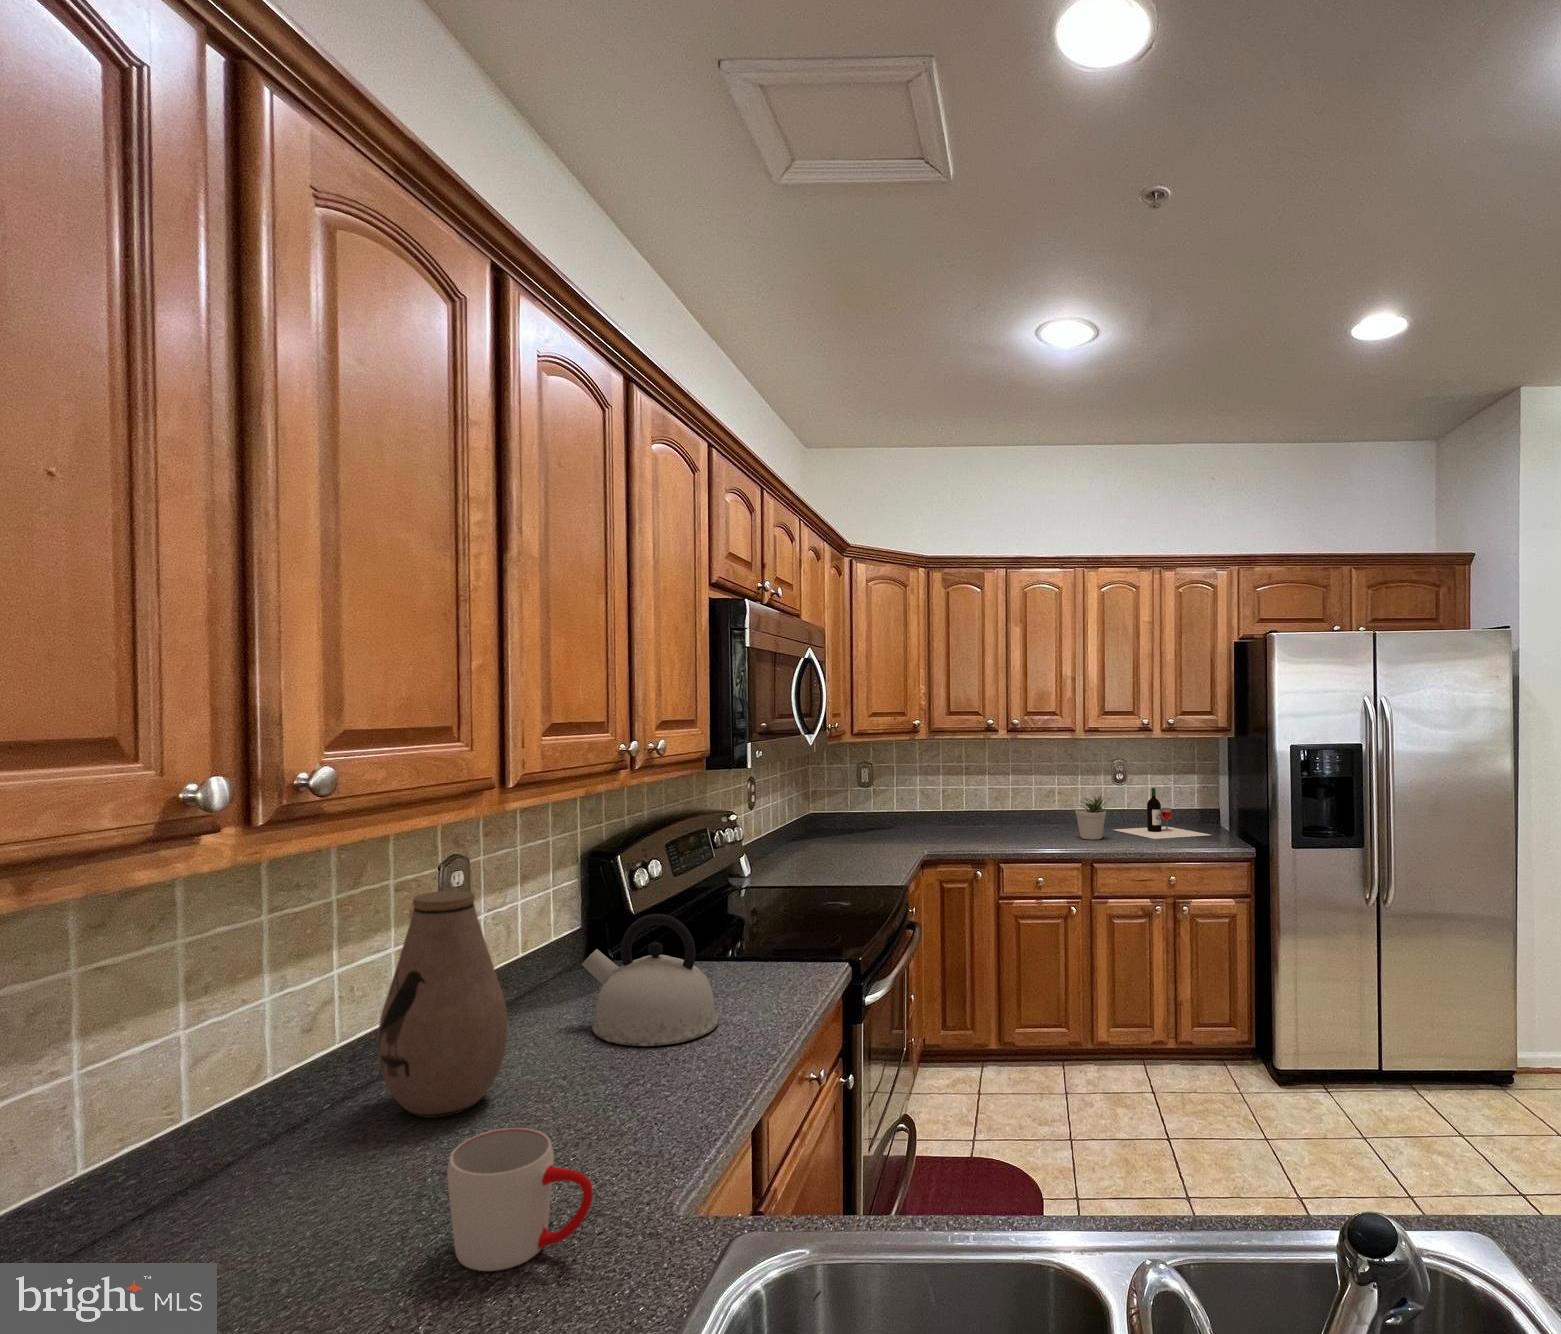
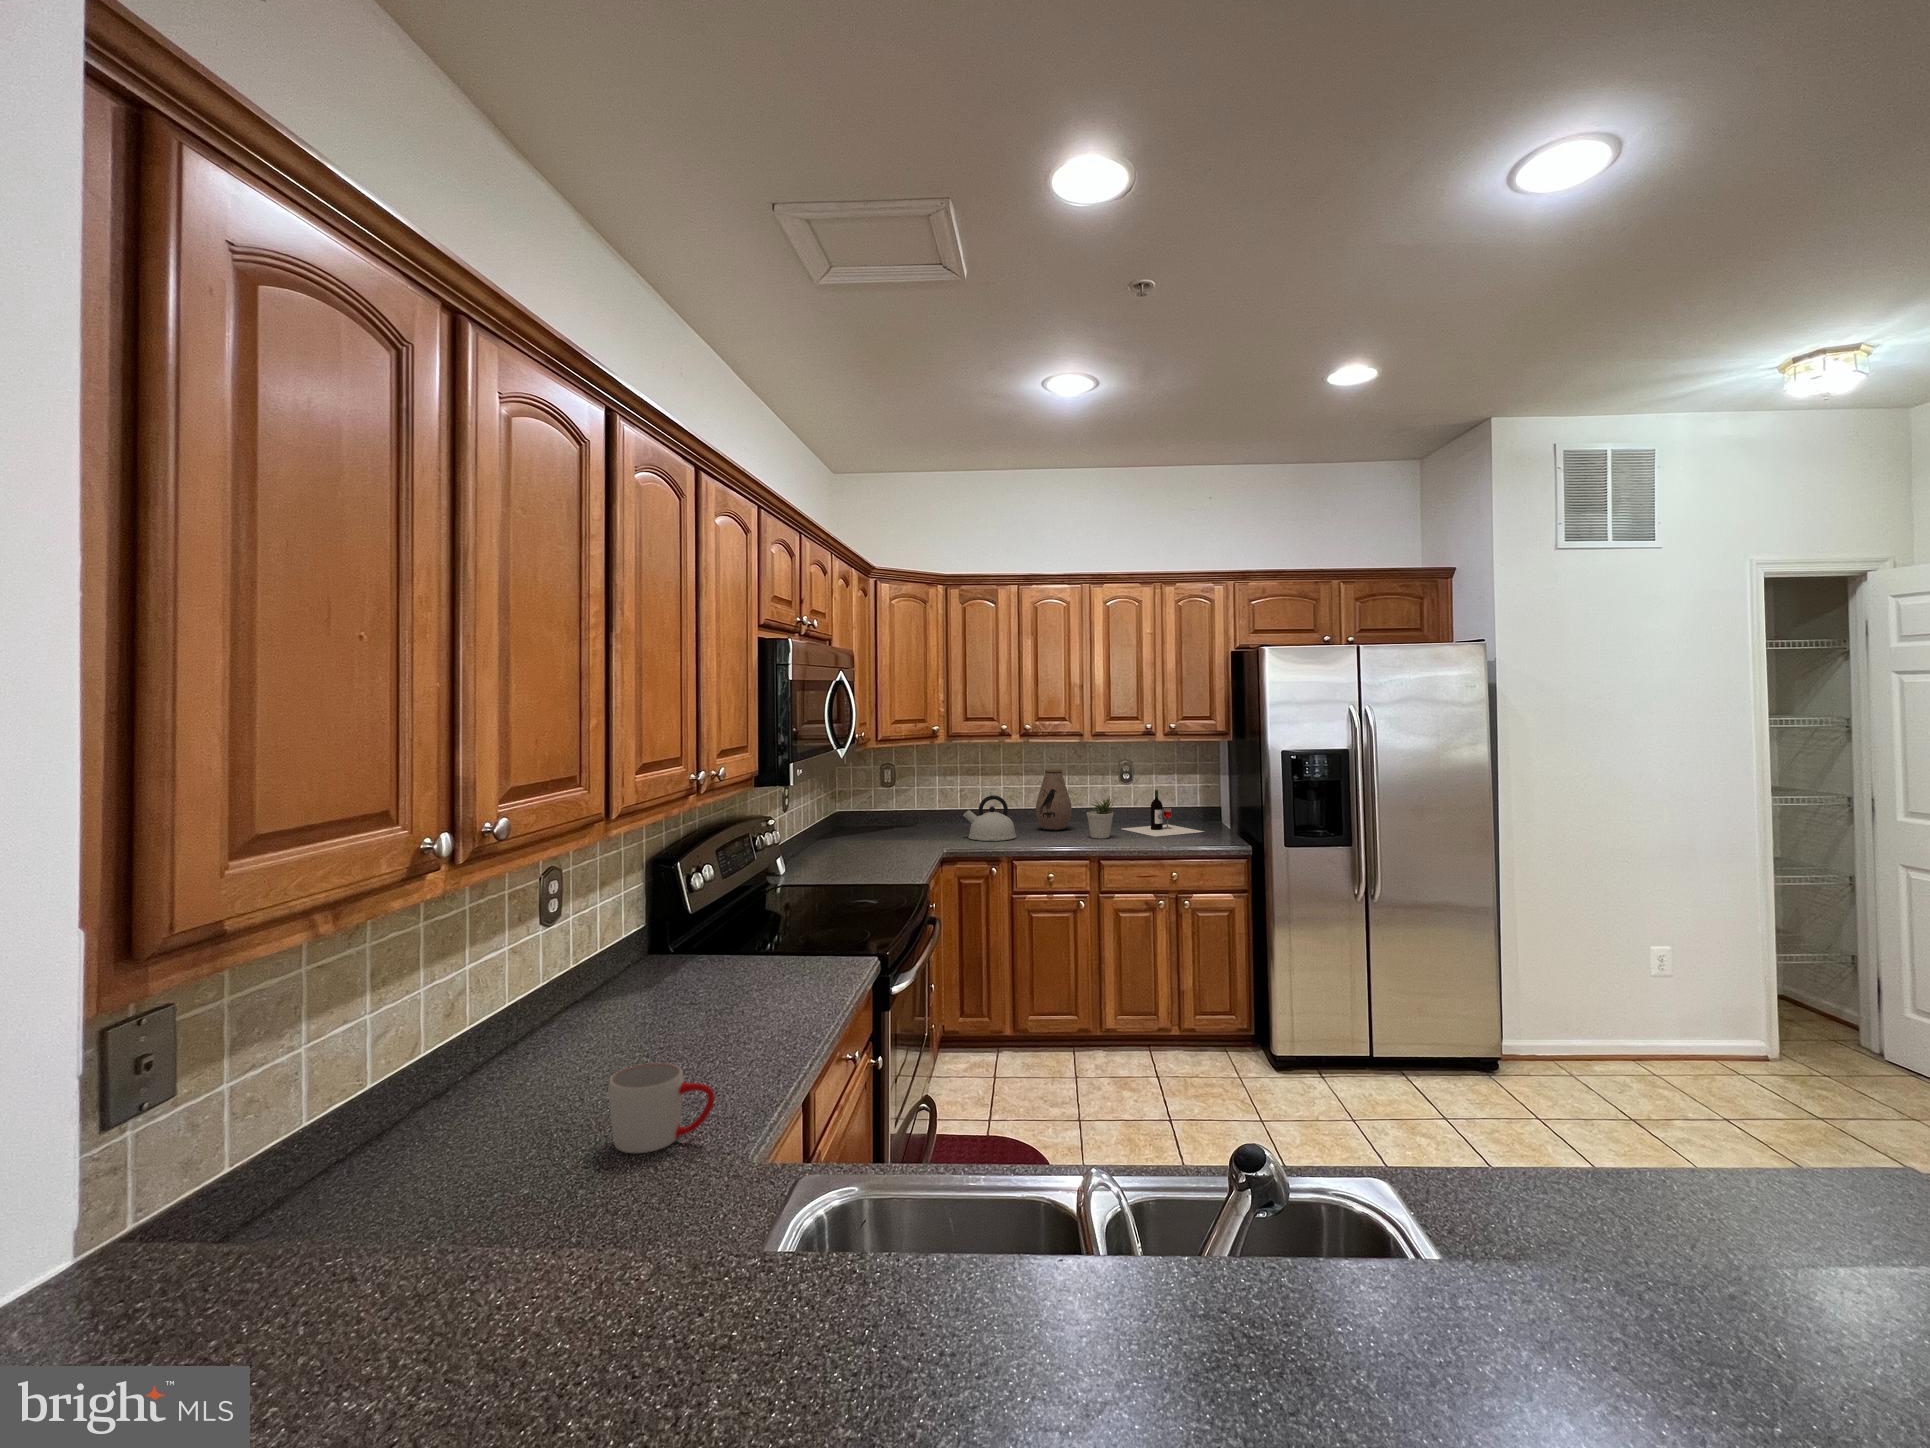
vase: present [378,890,507,1118] -> present [1036,769,1072,831]
kettle: present [582,914,719,1046] -> present [963,795,1016,841]

